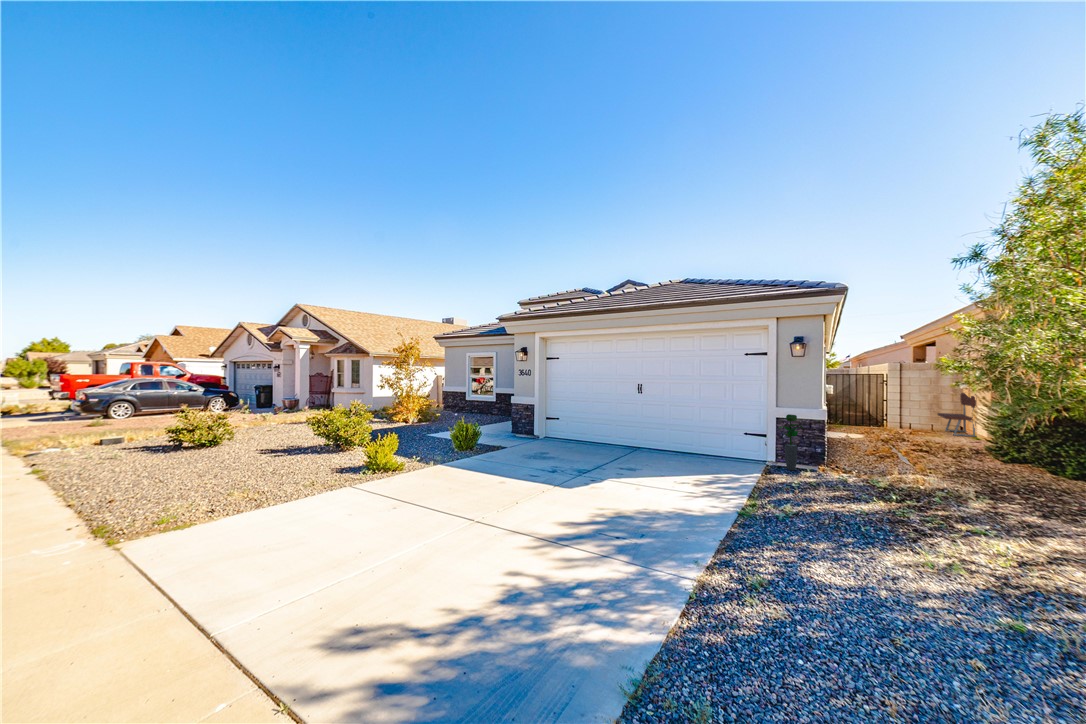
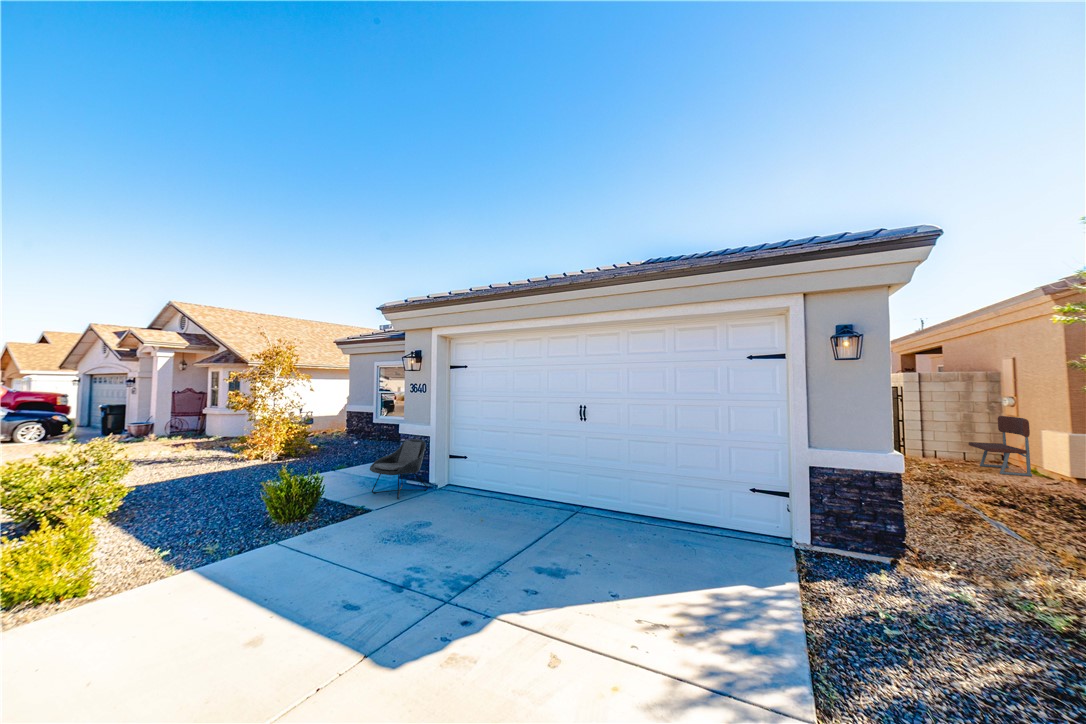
lounge chair: none [499,407,535,444] -> present [370,439,428,499]
potted plant: present [780,414,803,470] -> none [813,461,864,567]

